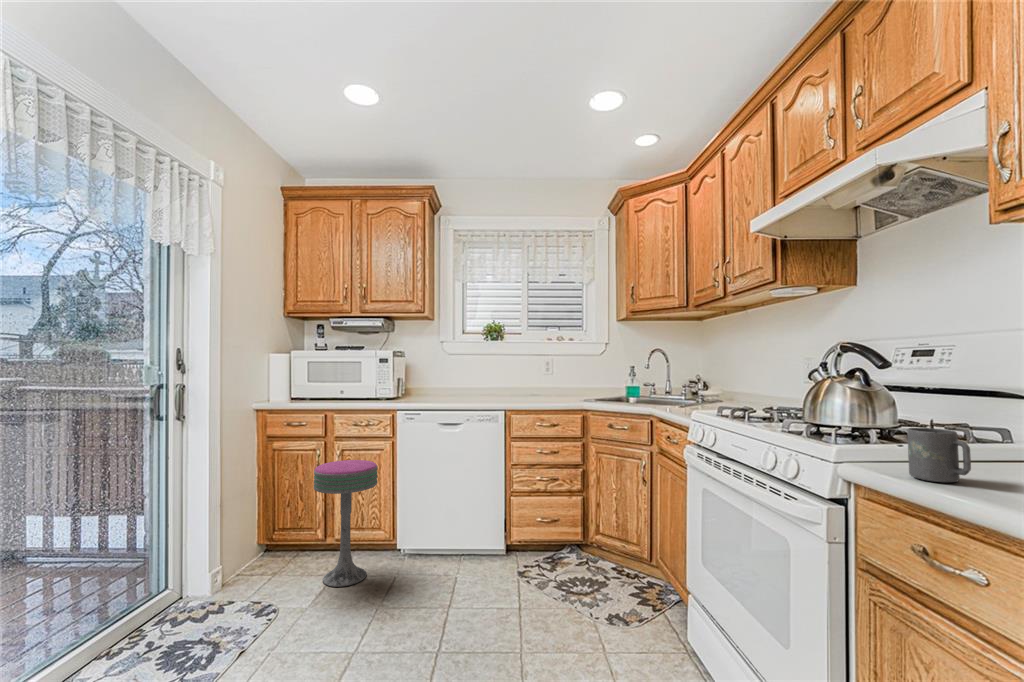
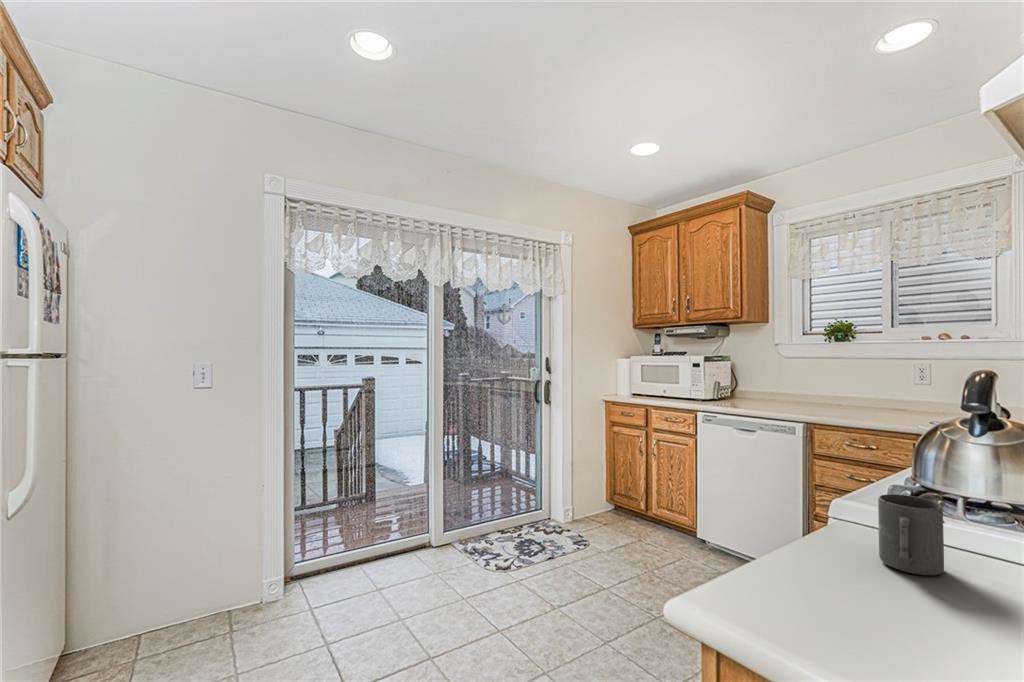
bar stool: present [314,460,378,587] -> none [621,449,672,550]

